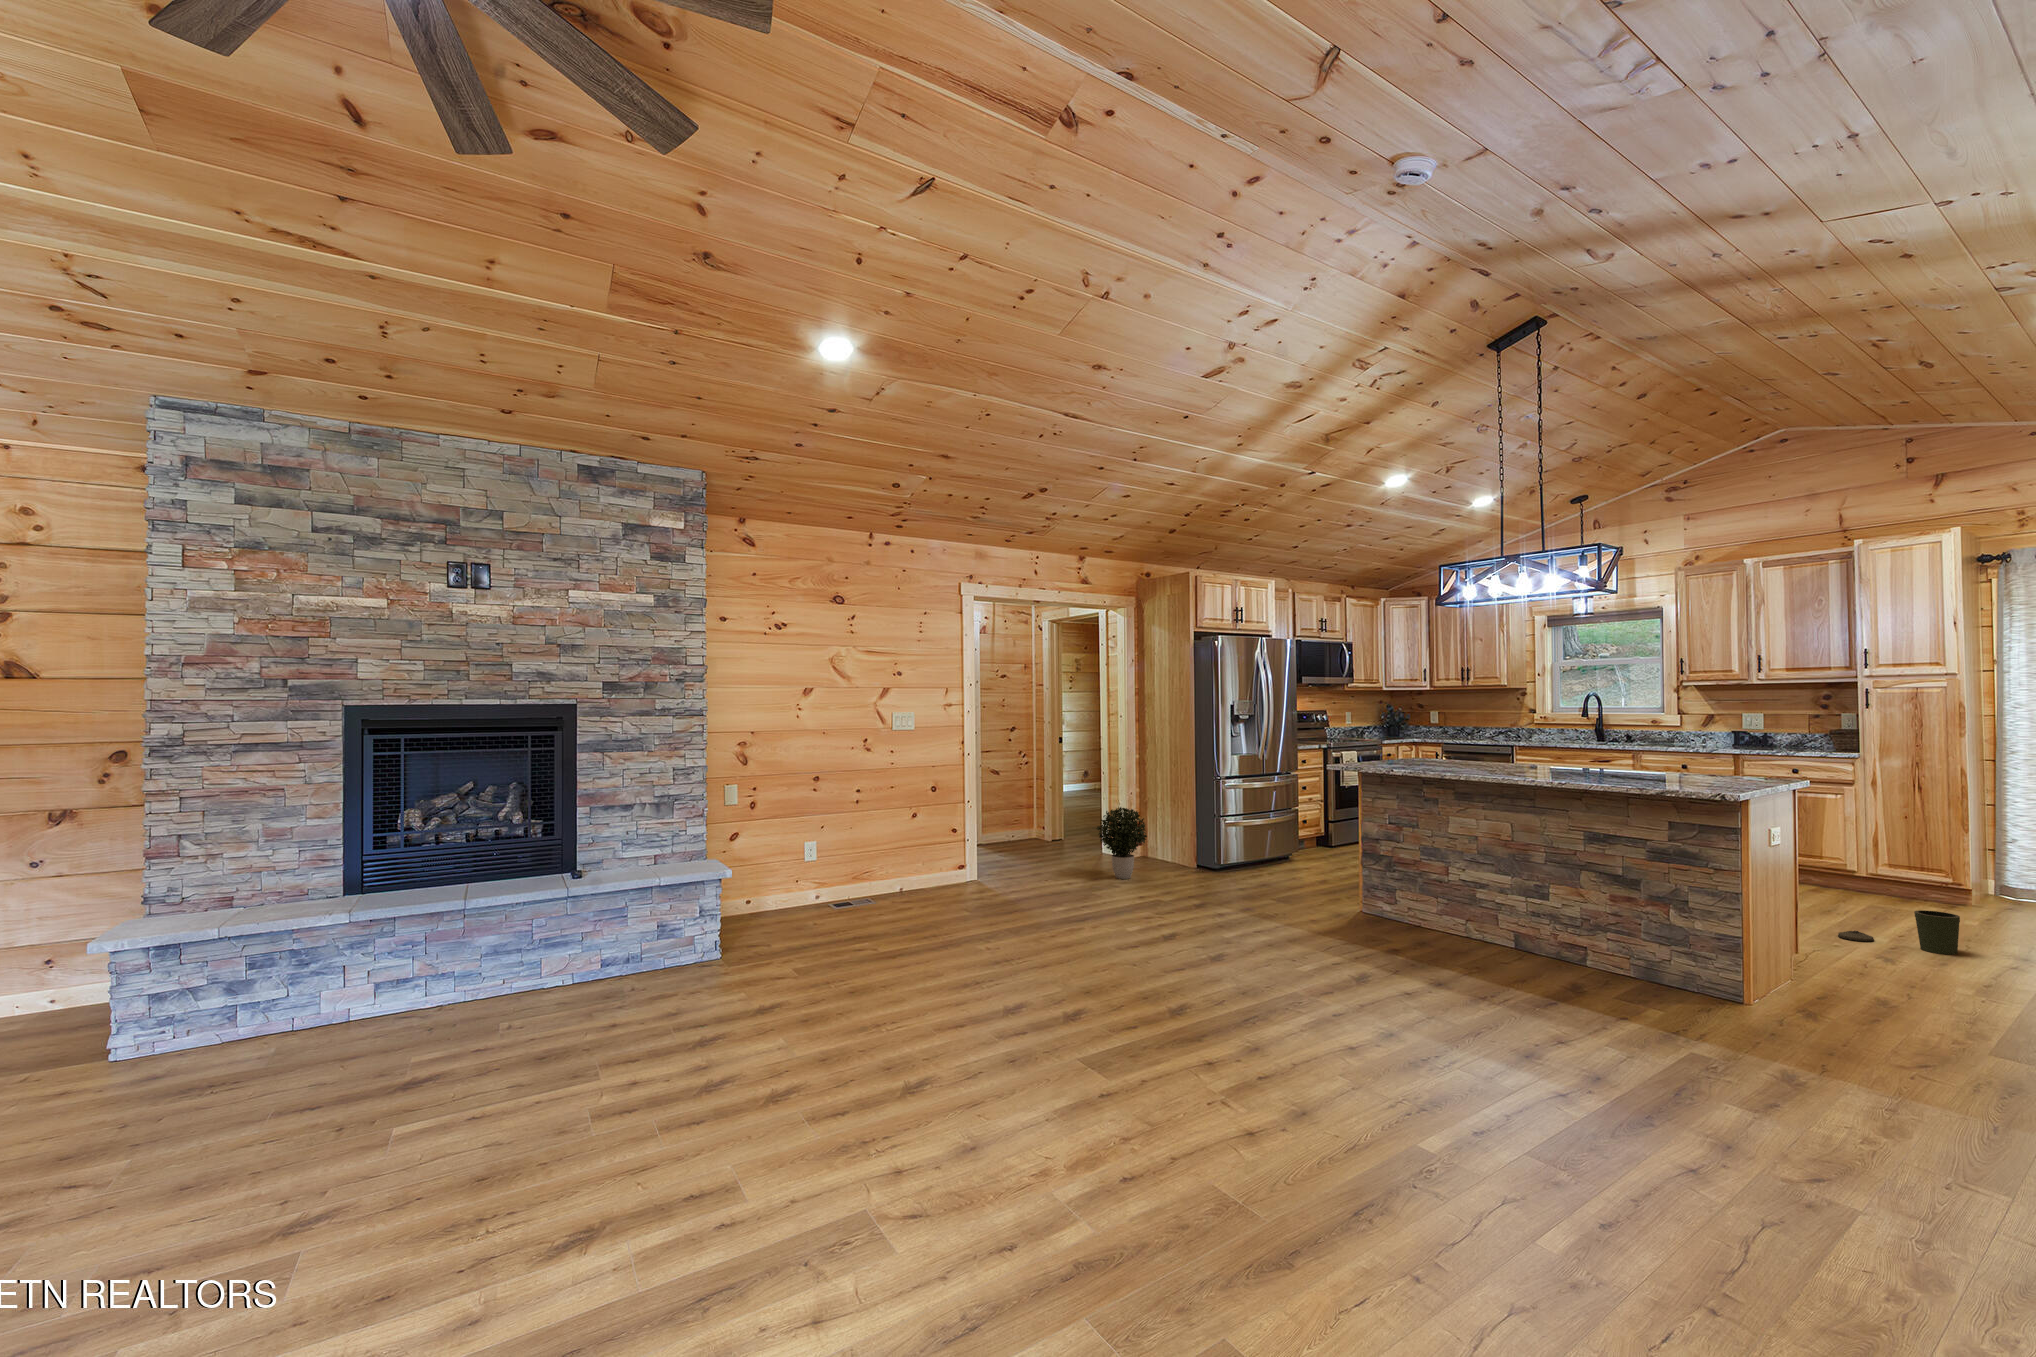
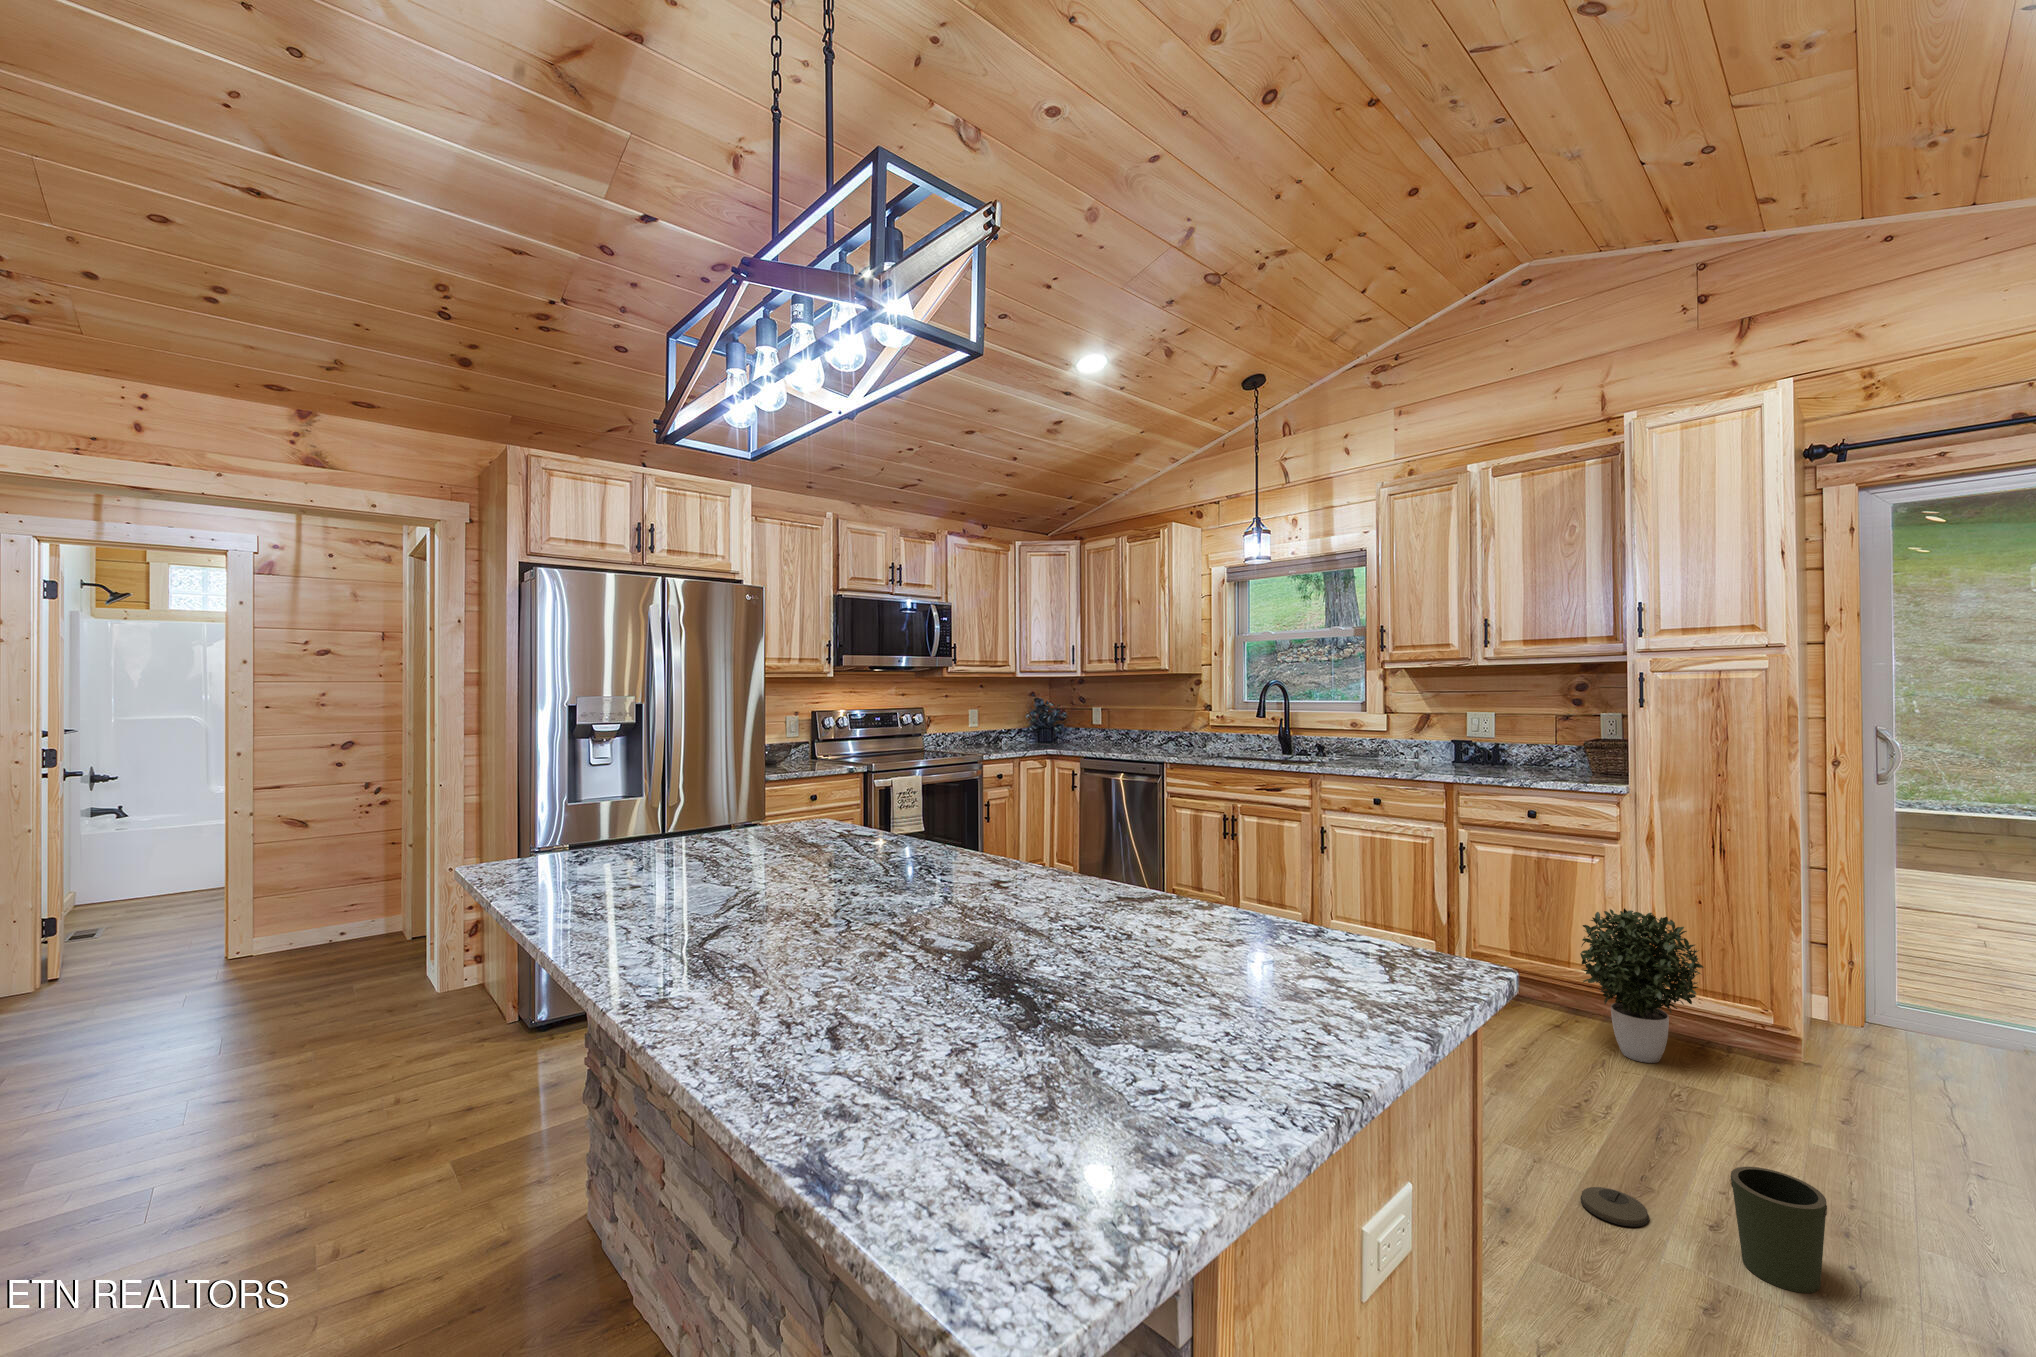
potted plant: present [1096,807,1147,879] -> present [1580,908,1703,1063]

